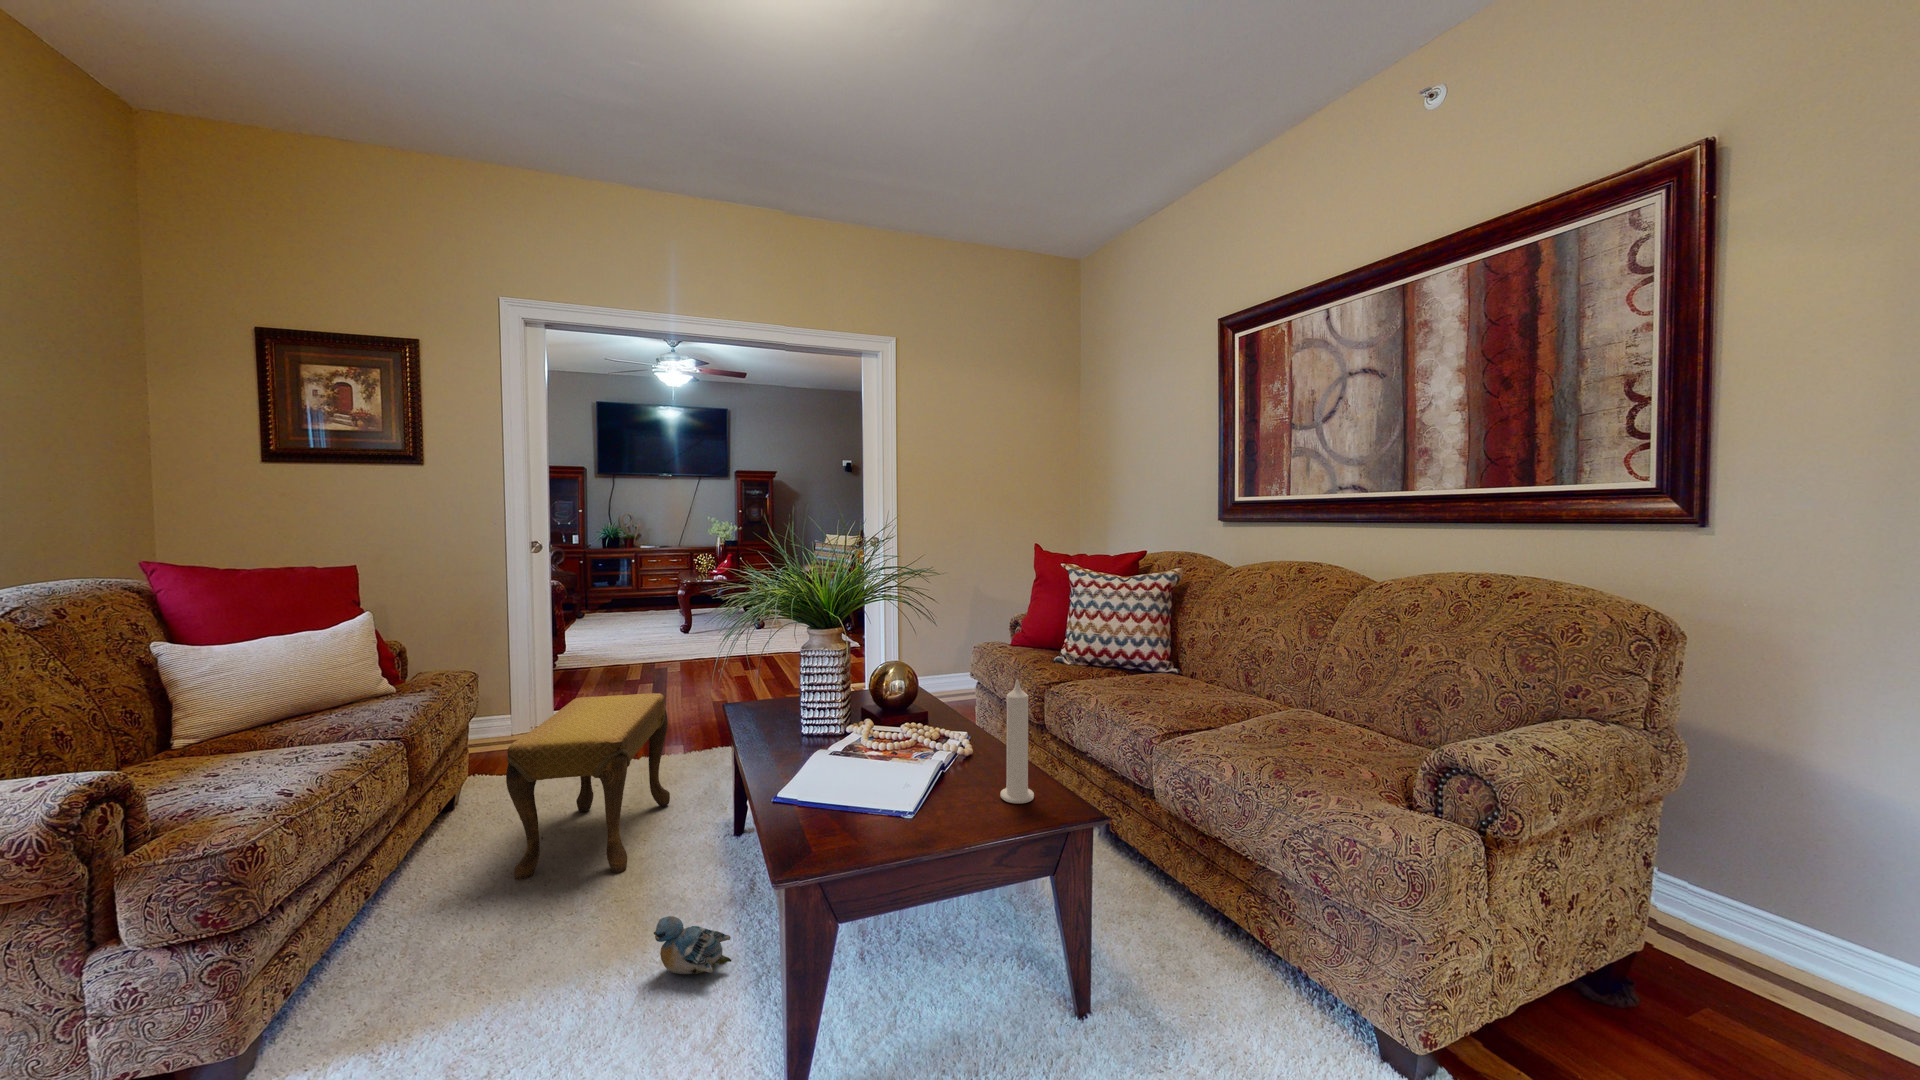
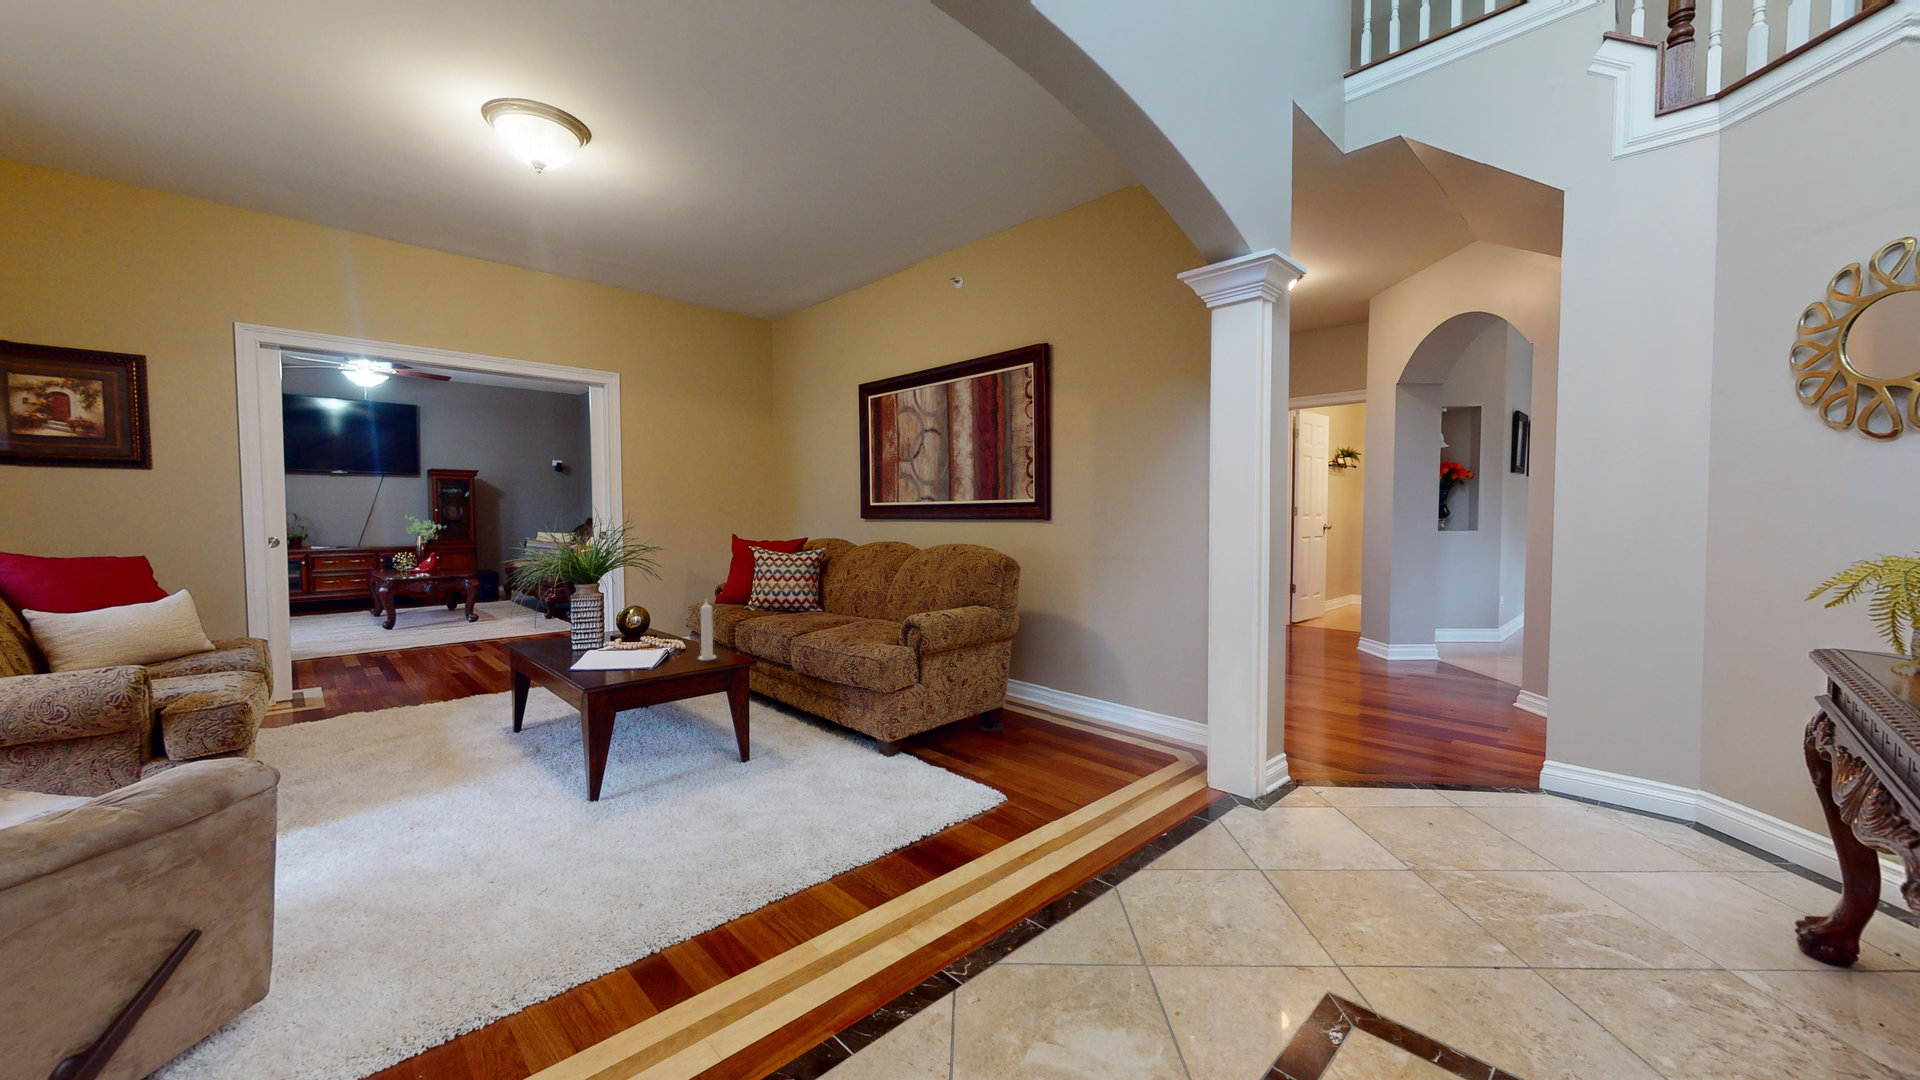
footstool: present [506,693,670,880] -> none [339,644,451,767]
plush toy: present [654,916,731,974] -> none [485,748,537,779]

